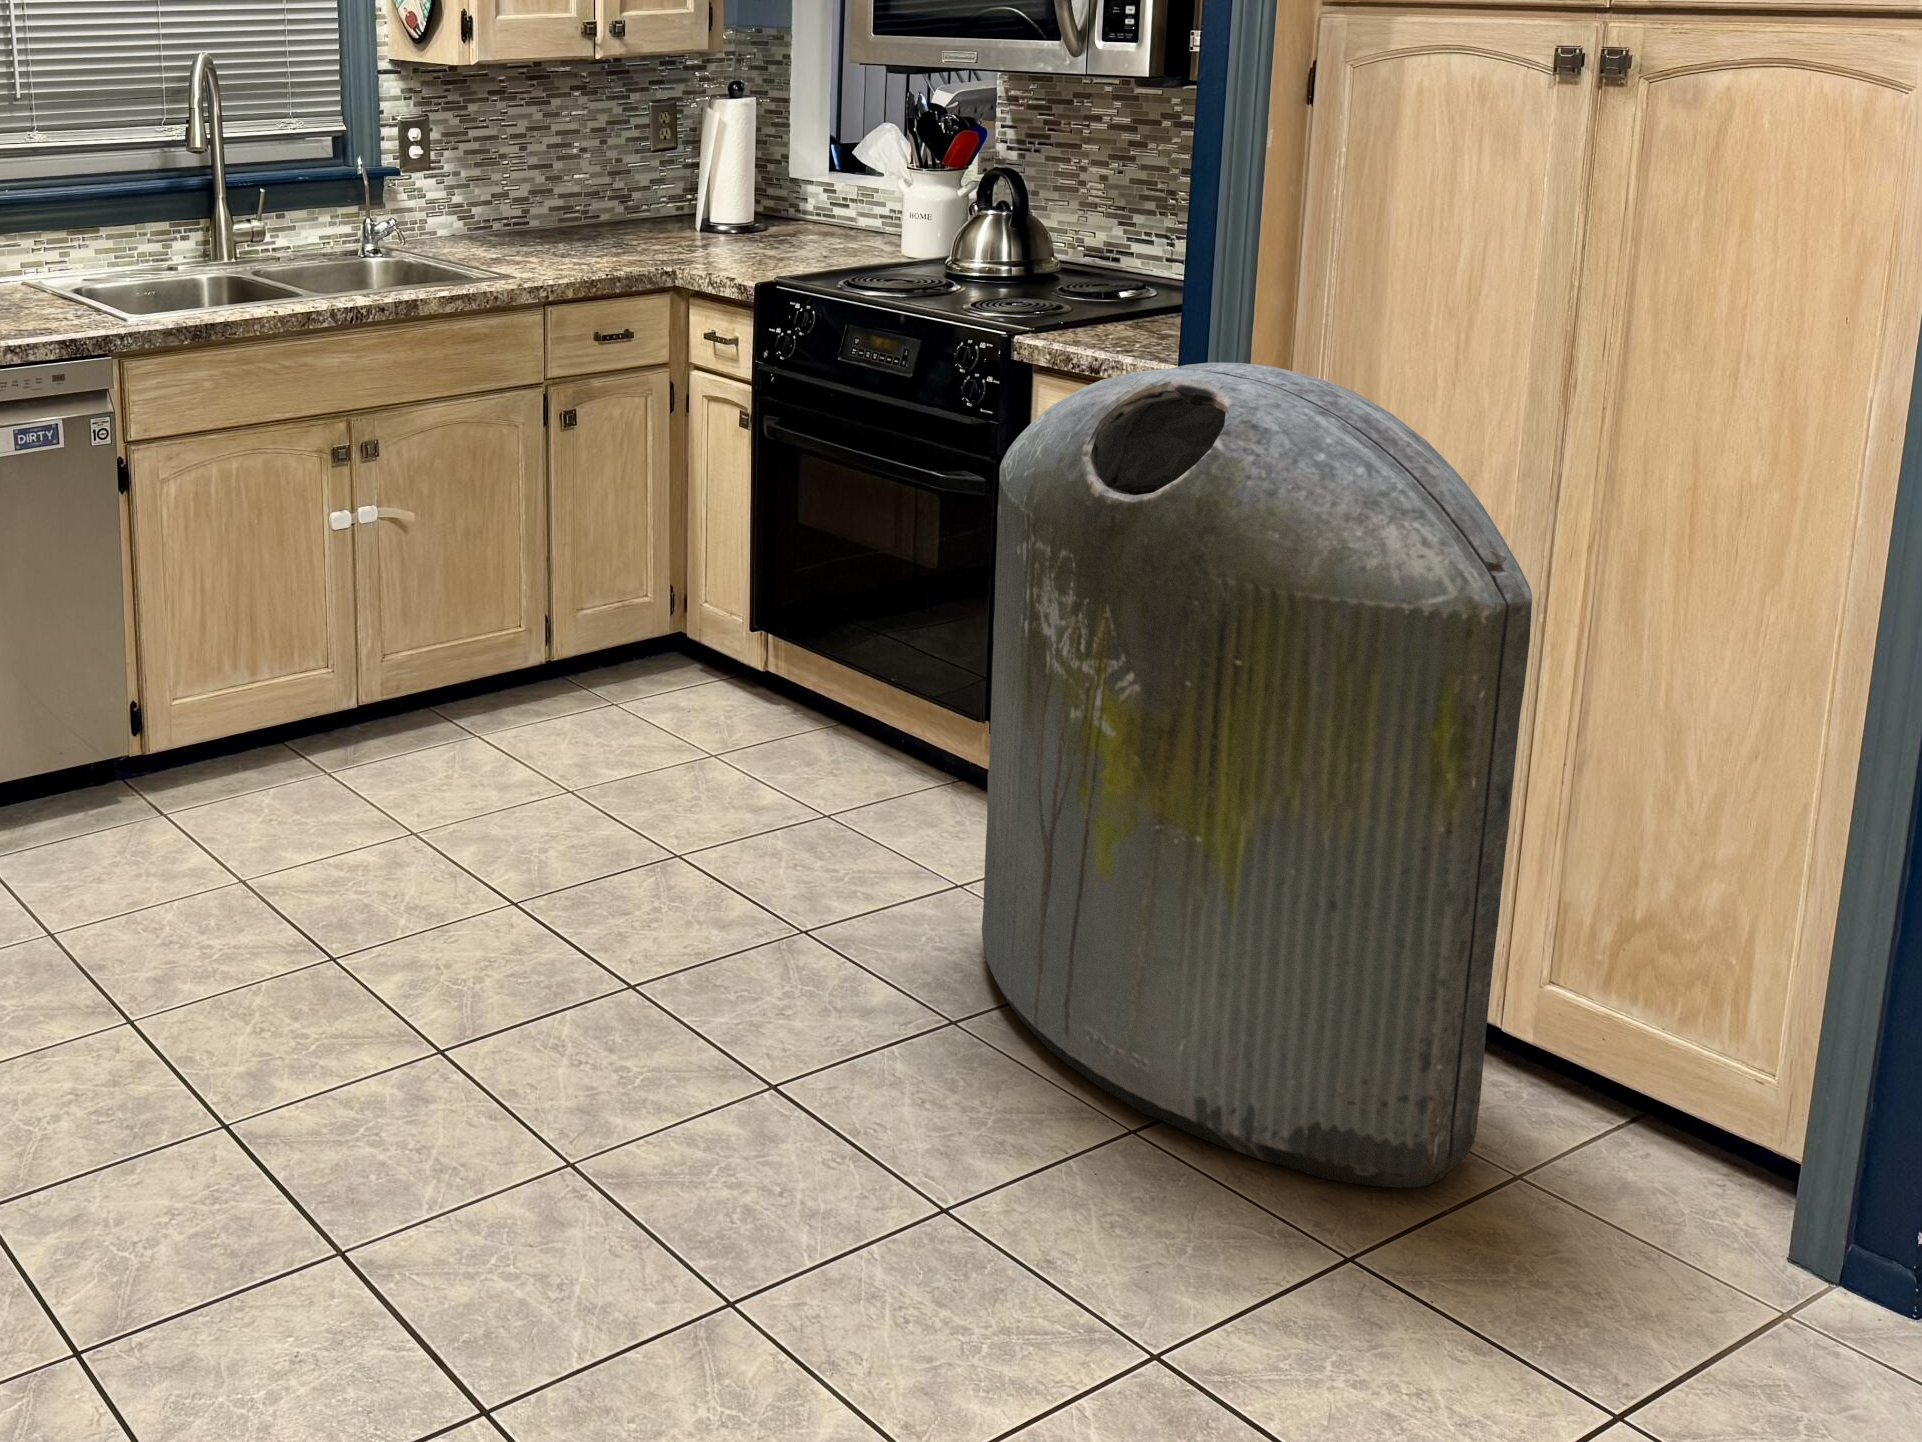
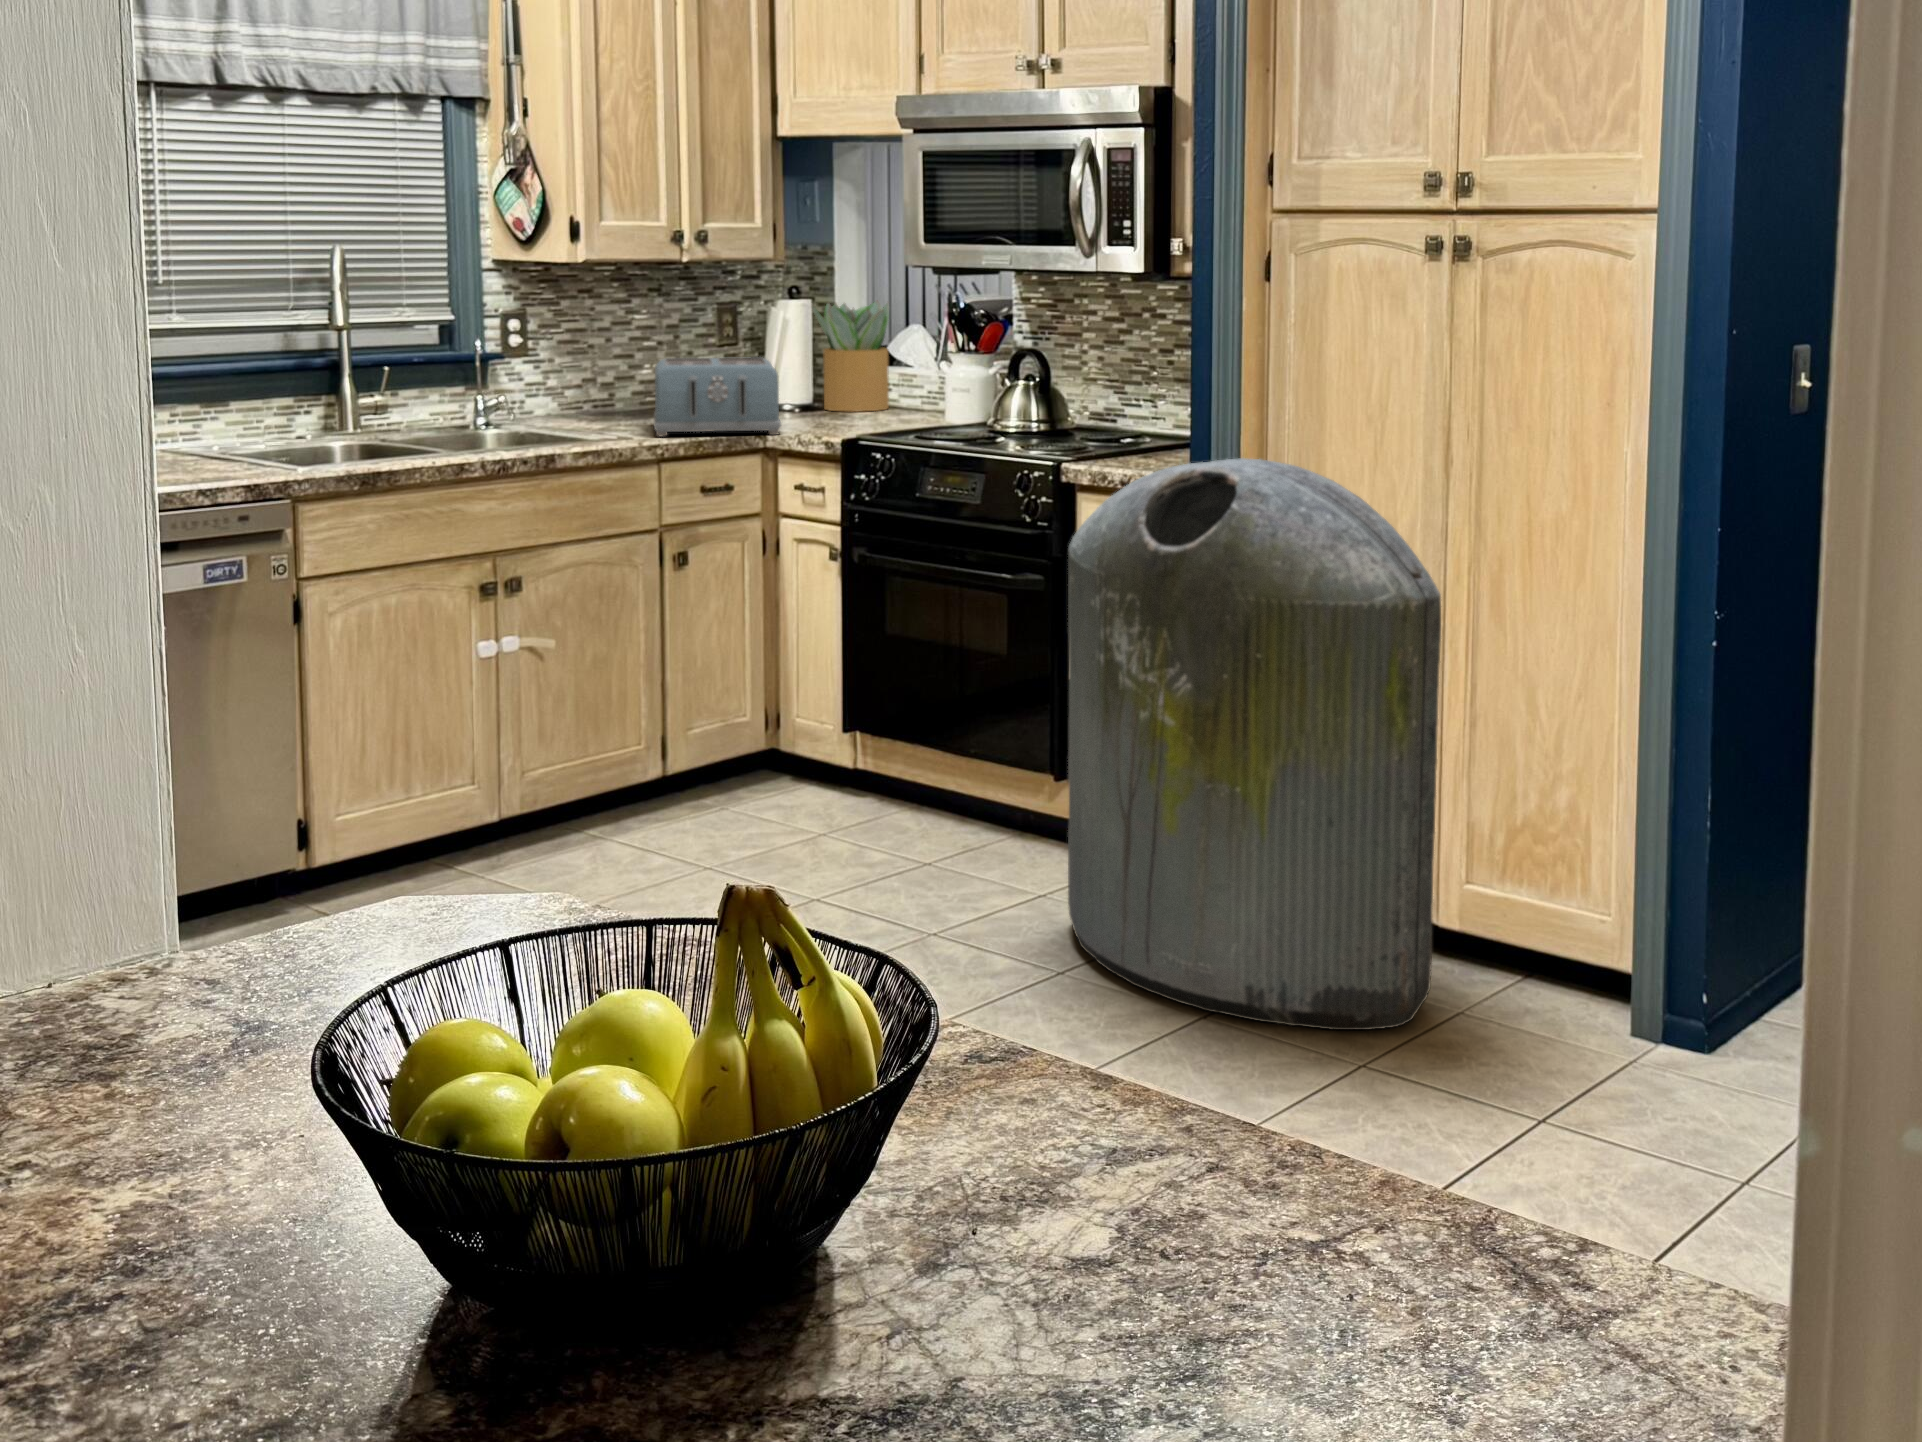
potted plant: none [757,98,852,234] -> present [812,301,889,412]
toaster: none [548,173,700,271] -> present [654,357,781,437]

